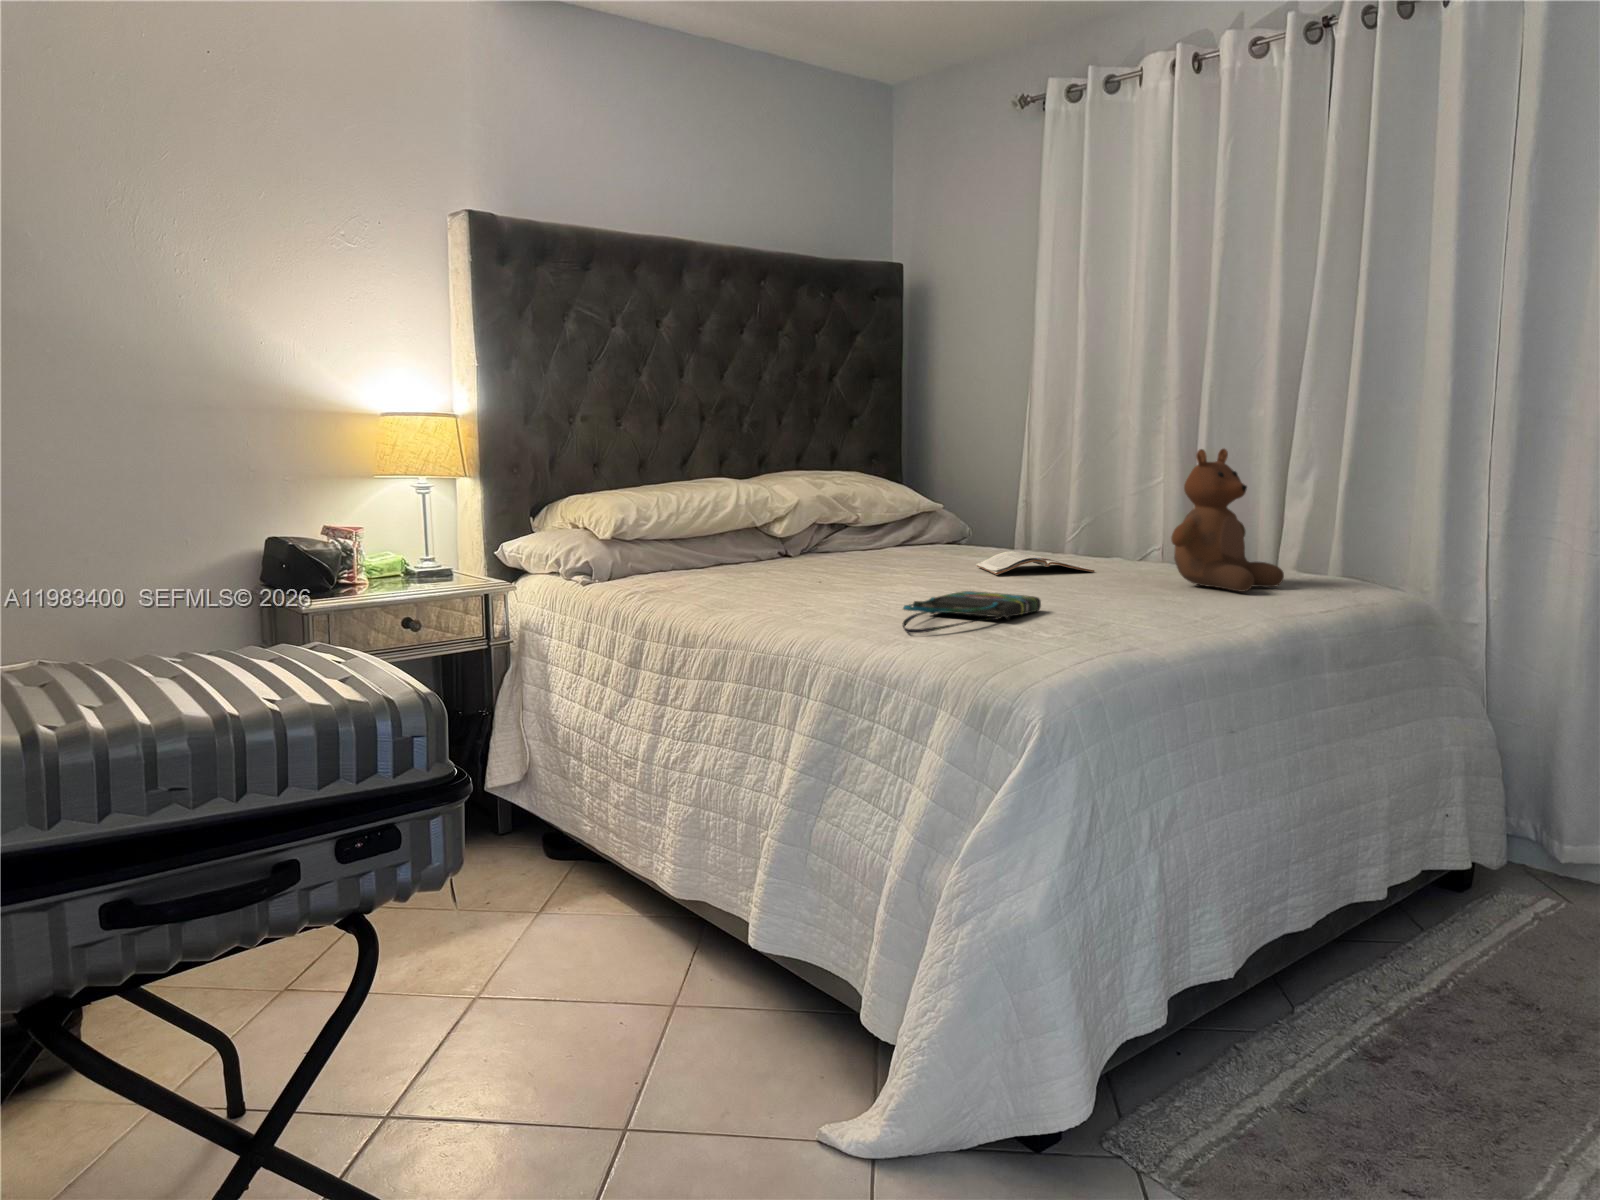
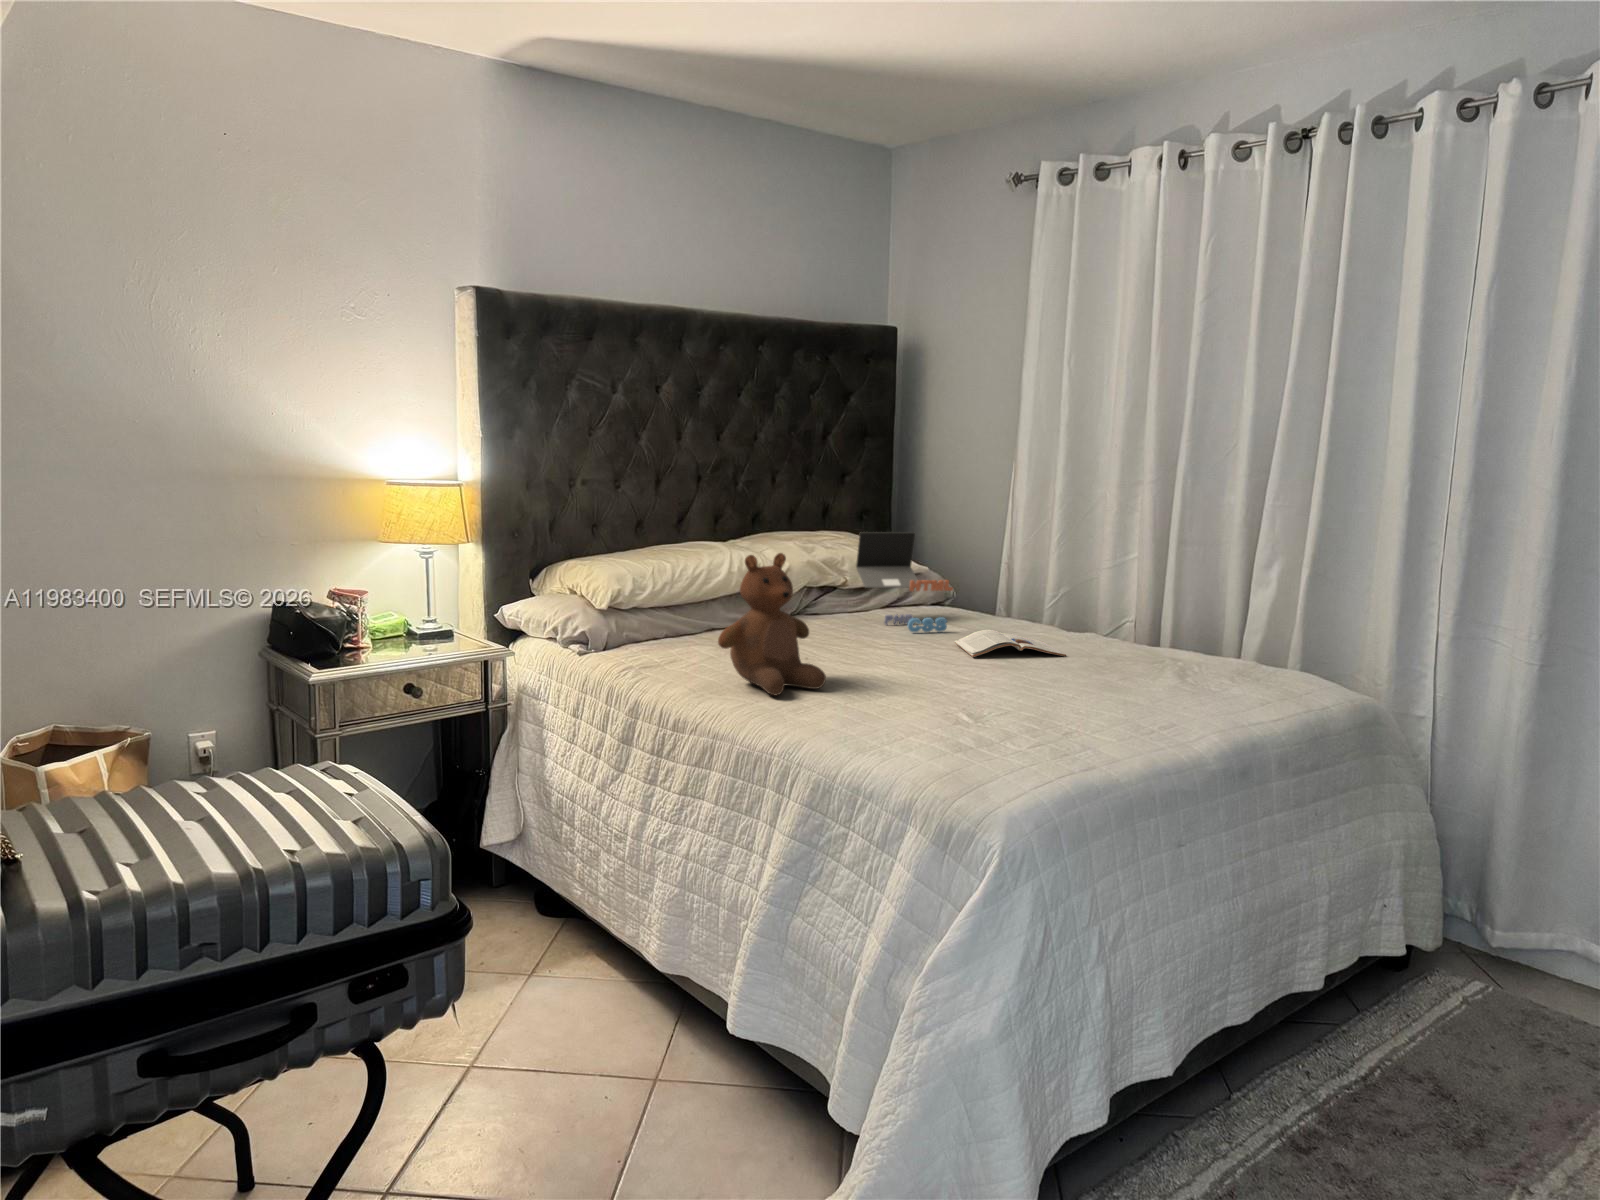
teddy bear: present [1171,449,1284,592] -> present [718,553,826,695]
laptop: none [870,461,973,561] -> present [856,532,953,632]
tote bag: present [903,591,1041,633] -> none [879,688,1010,743]

